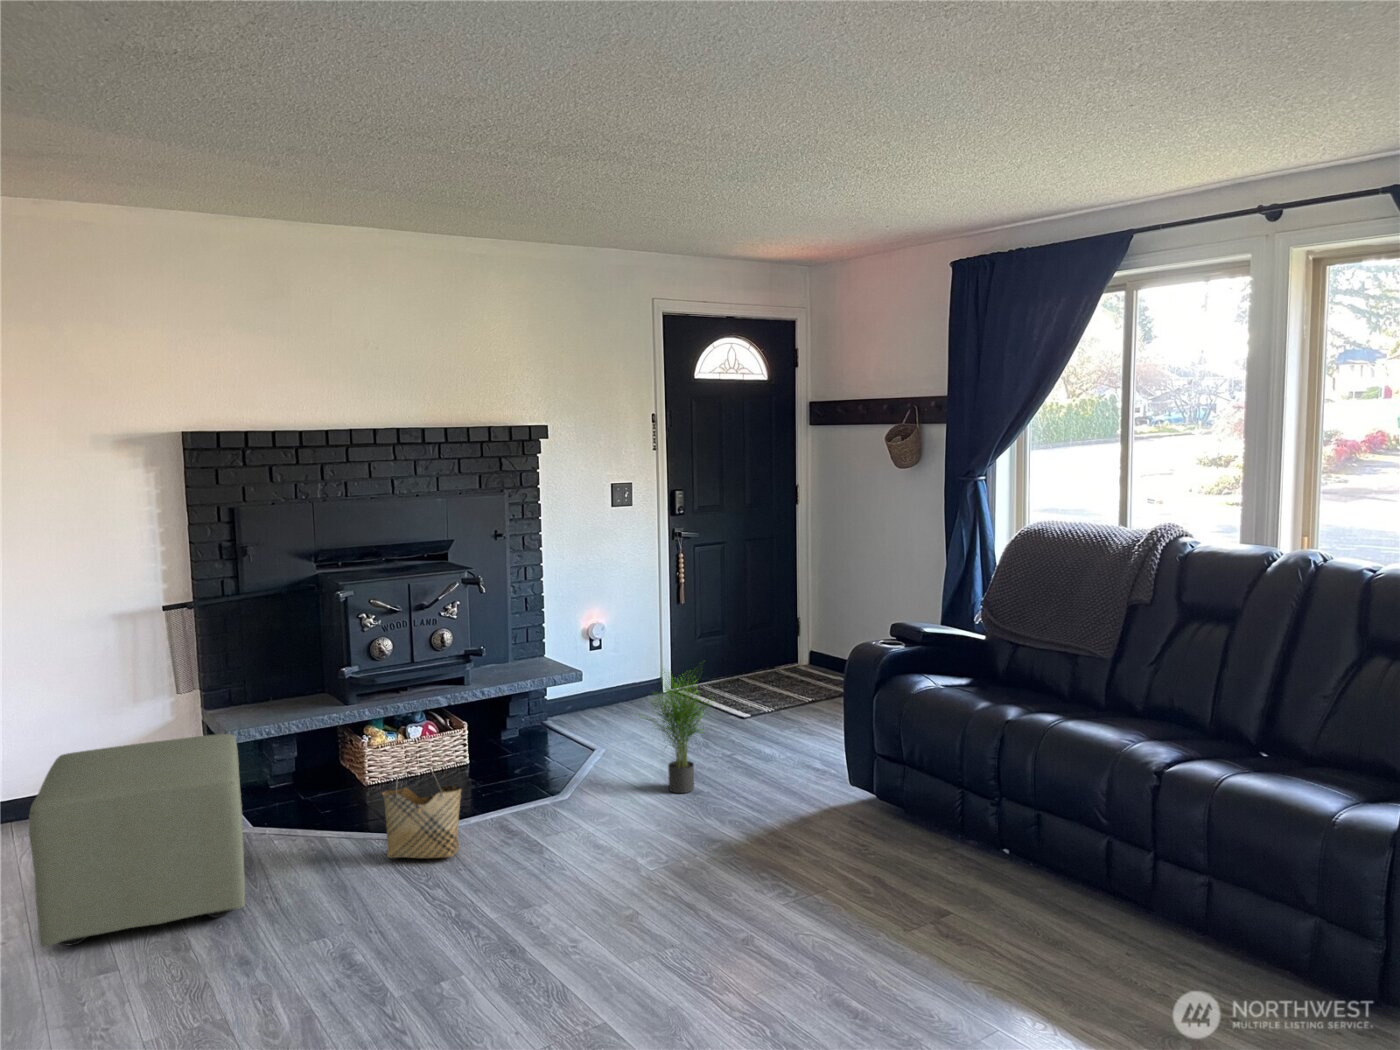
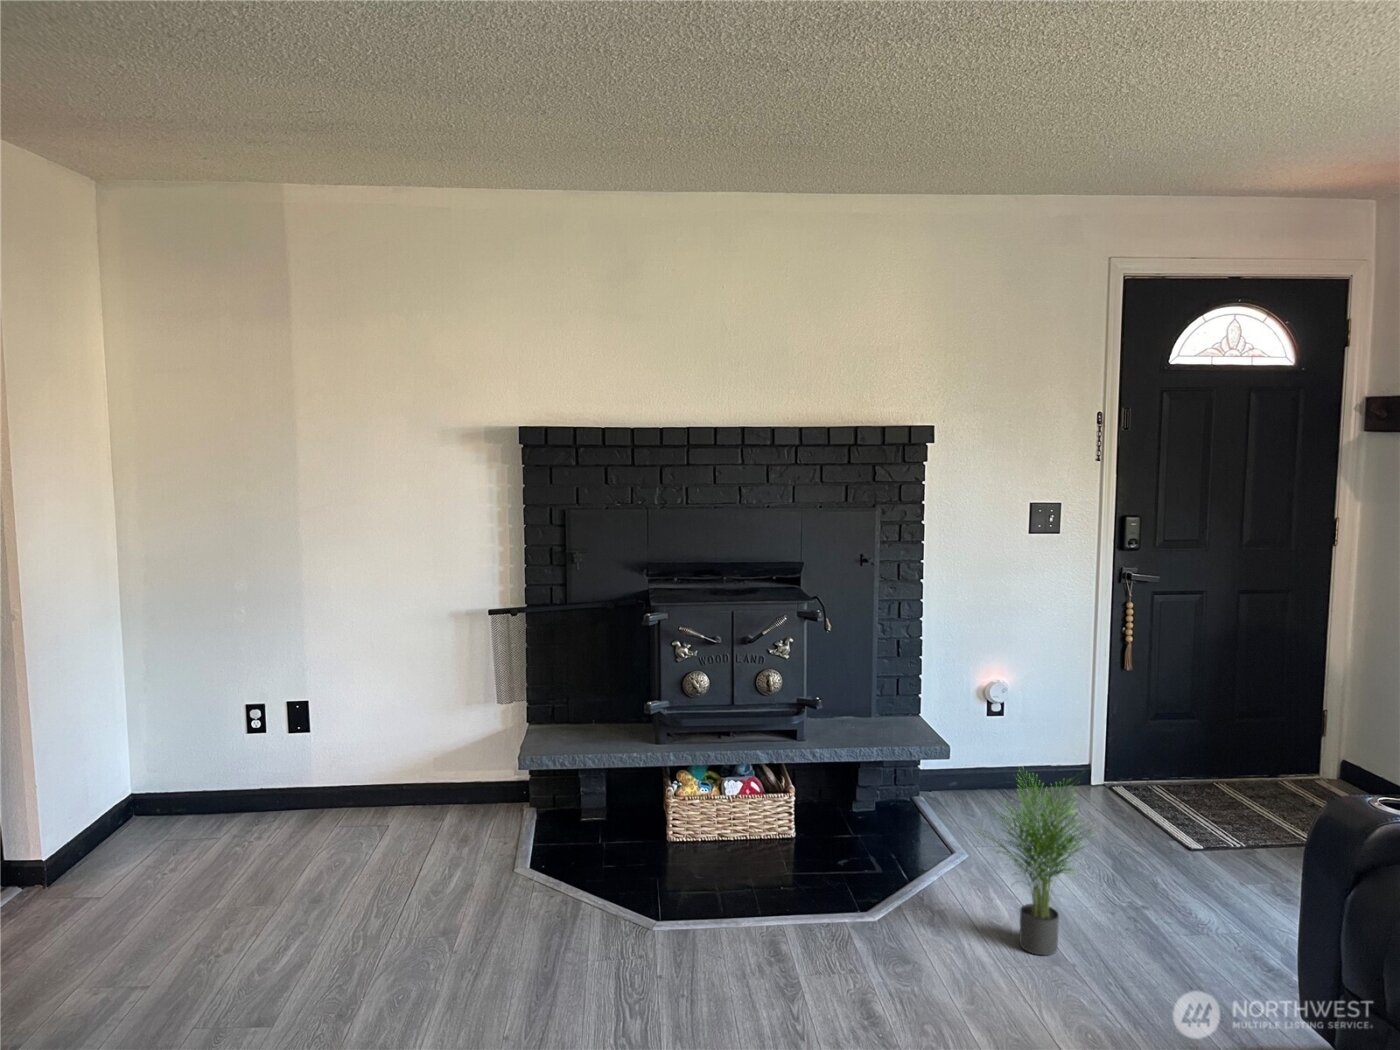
ottoman: present [29,734,245,947] -> none [234,757,492,979]
woven basket: present [382,748,461,858] -> none [616,824,707,972]

